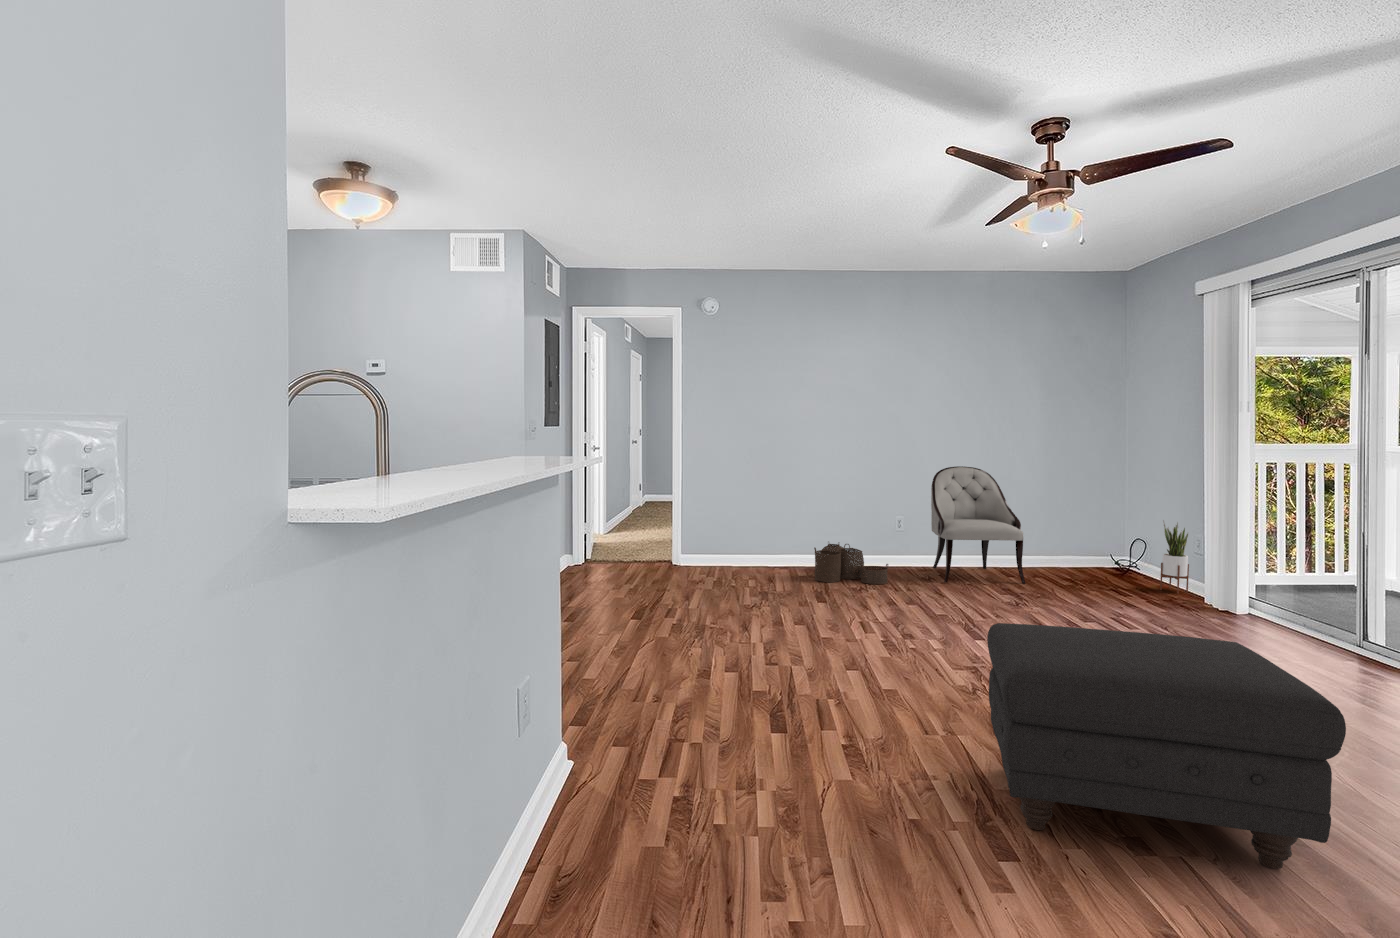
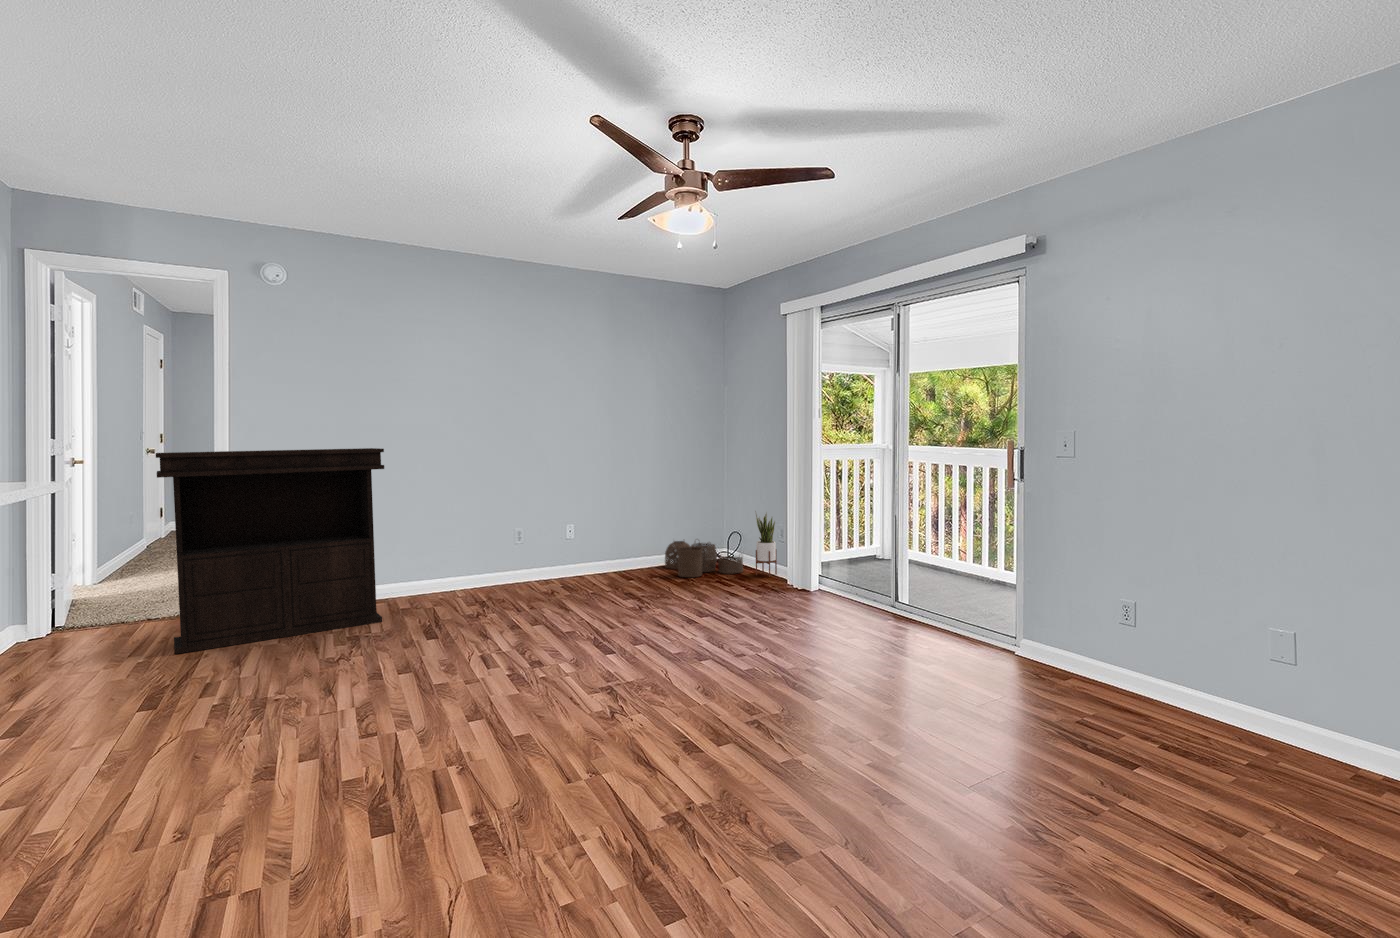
console table: none [644,442,794,586] -> present [156,448,384,654]
armchair: present [931,466,1025,584] -> none [547,469,644,594]
woven basket: present [814,544,888,584] -> present [665,541,743,577]
ottoman: present [987,623,1346,869] -> none [630,626,939,869]

